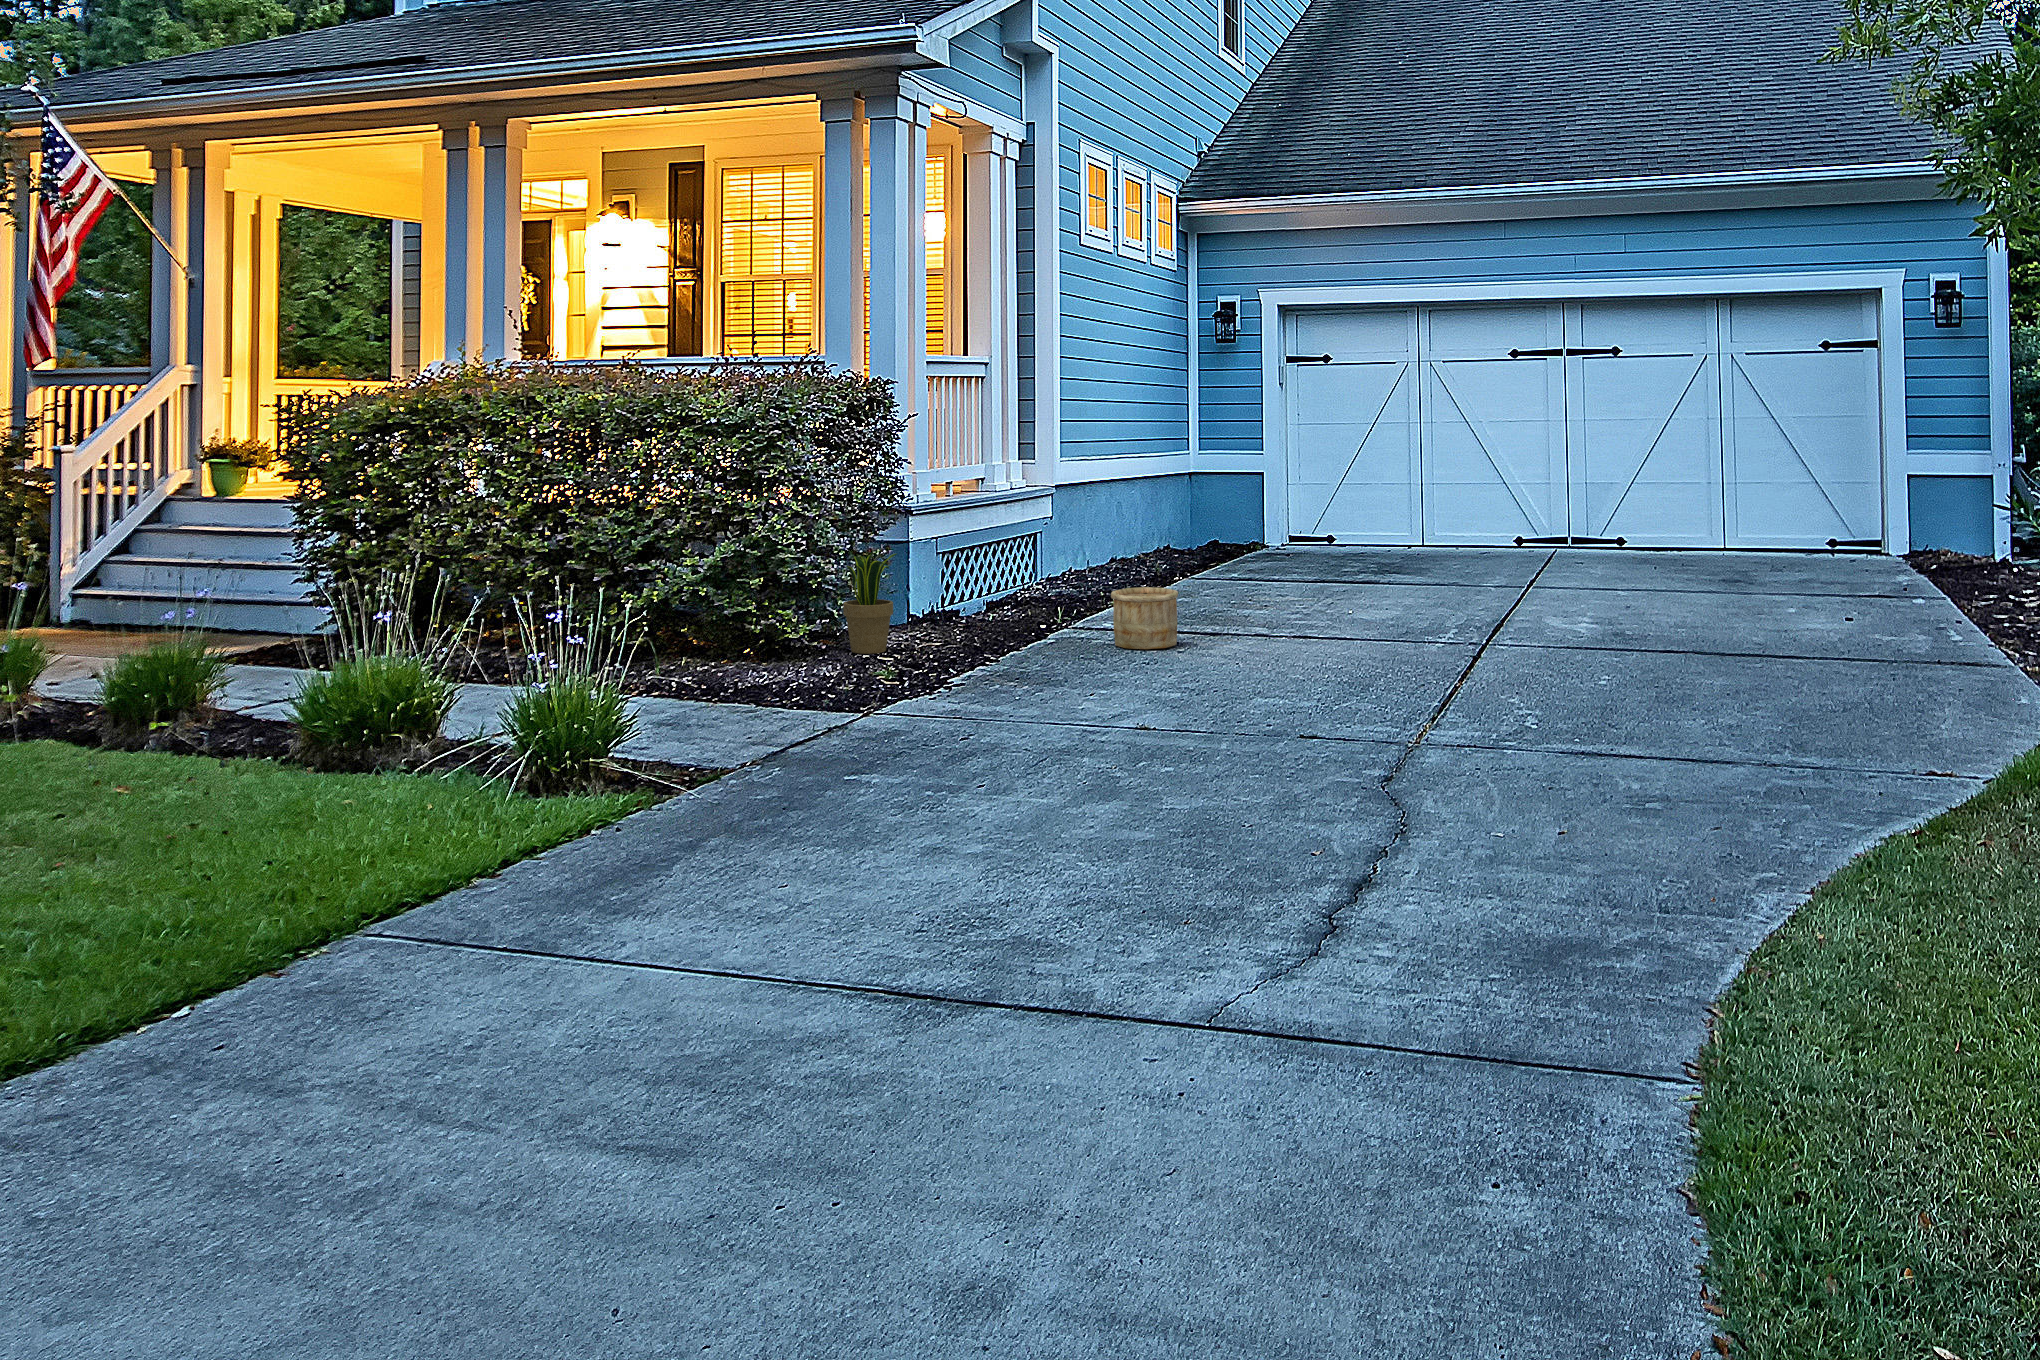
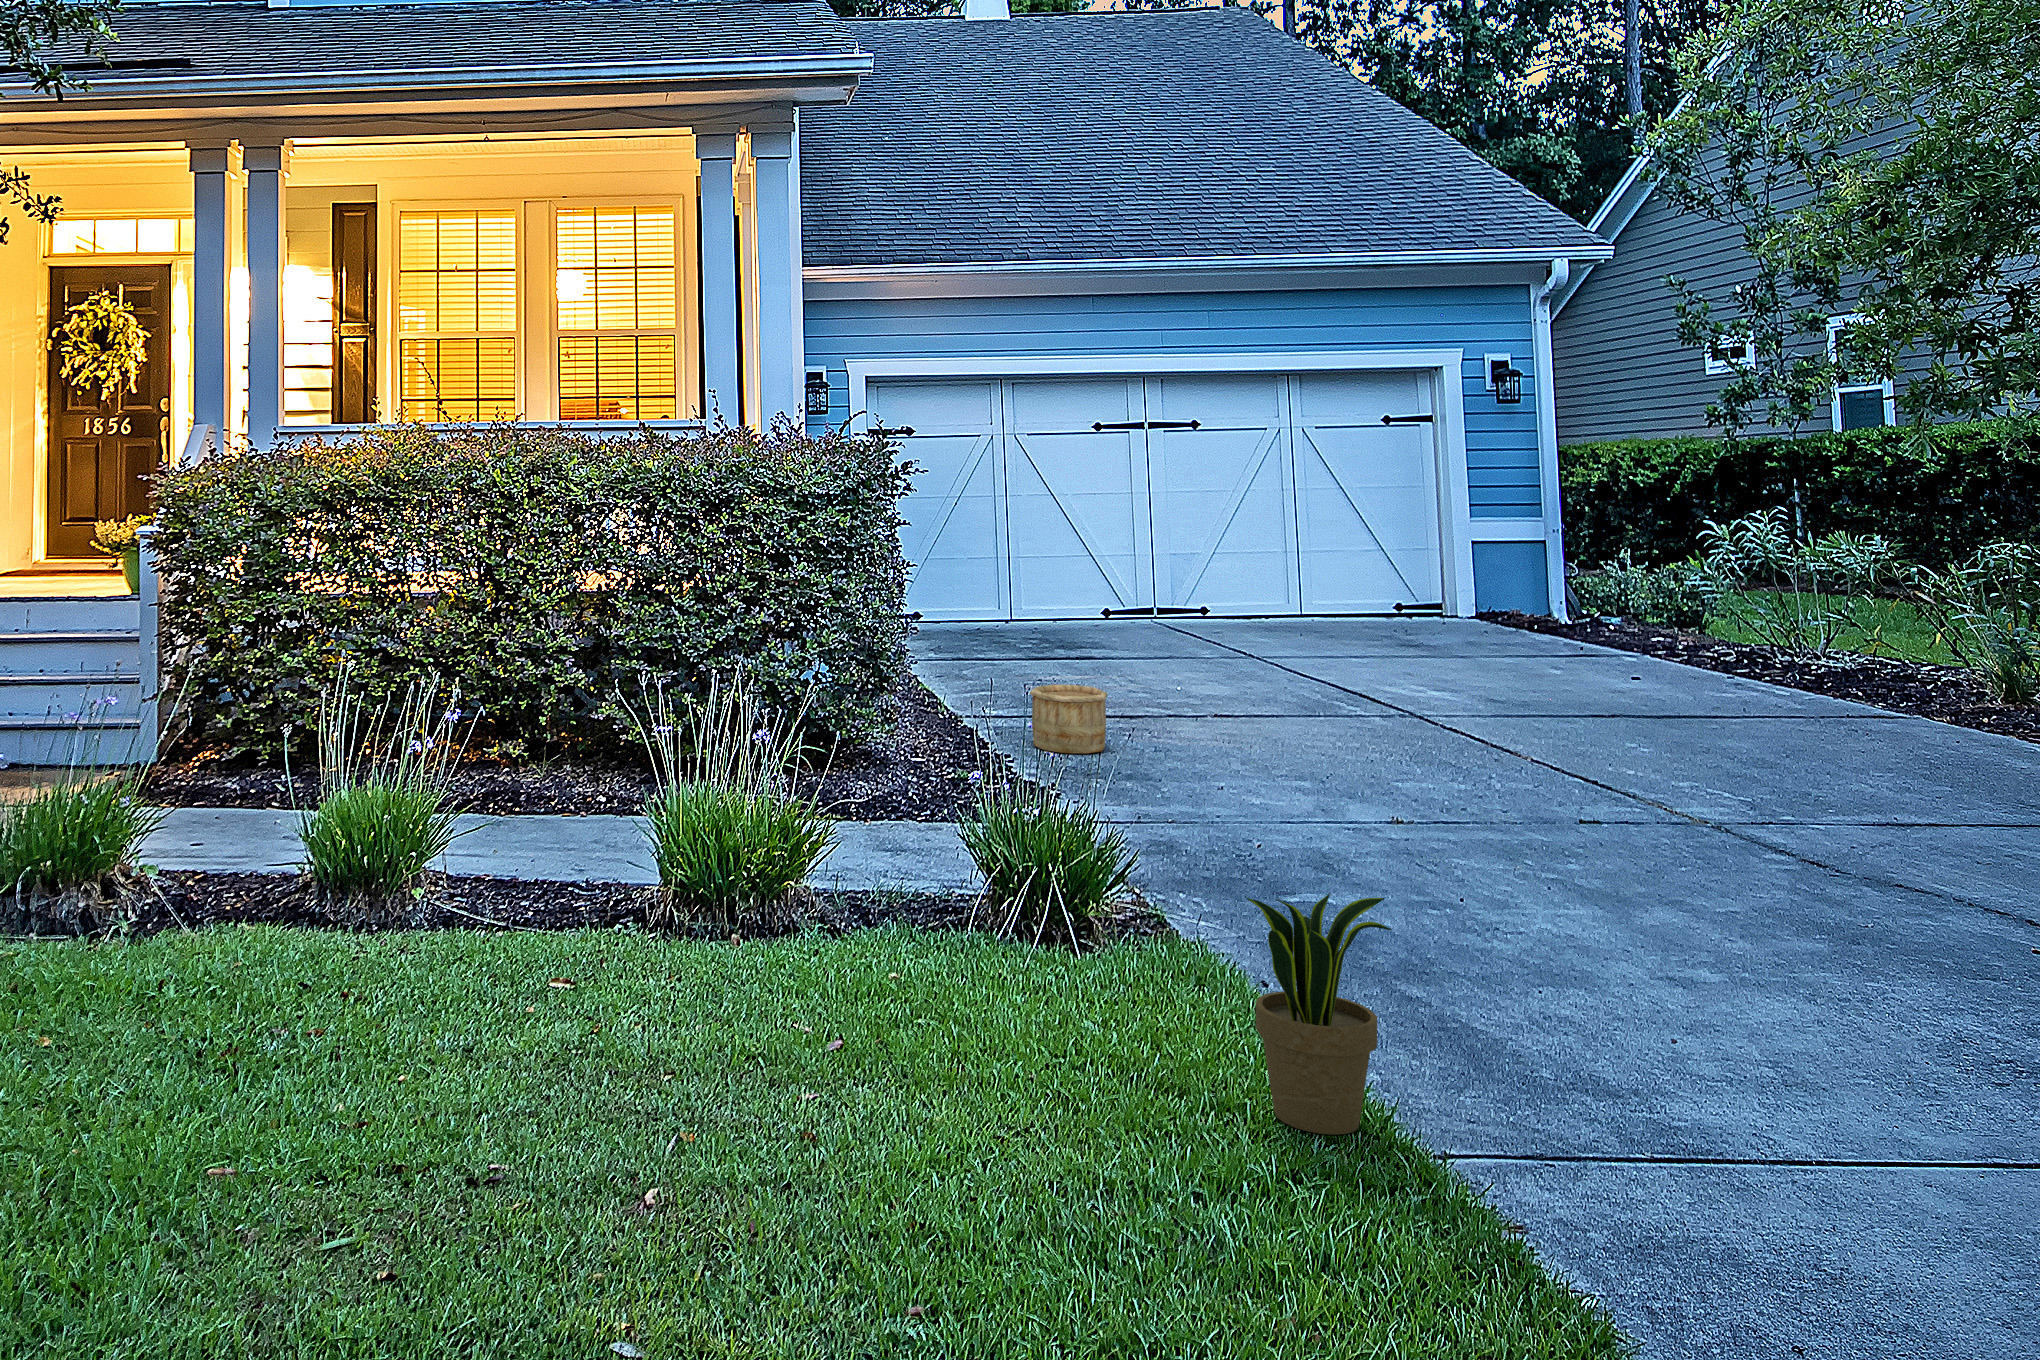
potted plant: present [843,551,896,654] -> present [1246,893,1392,1135]

